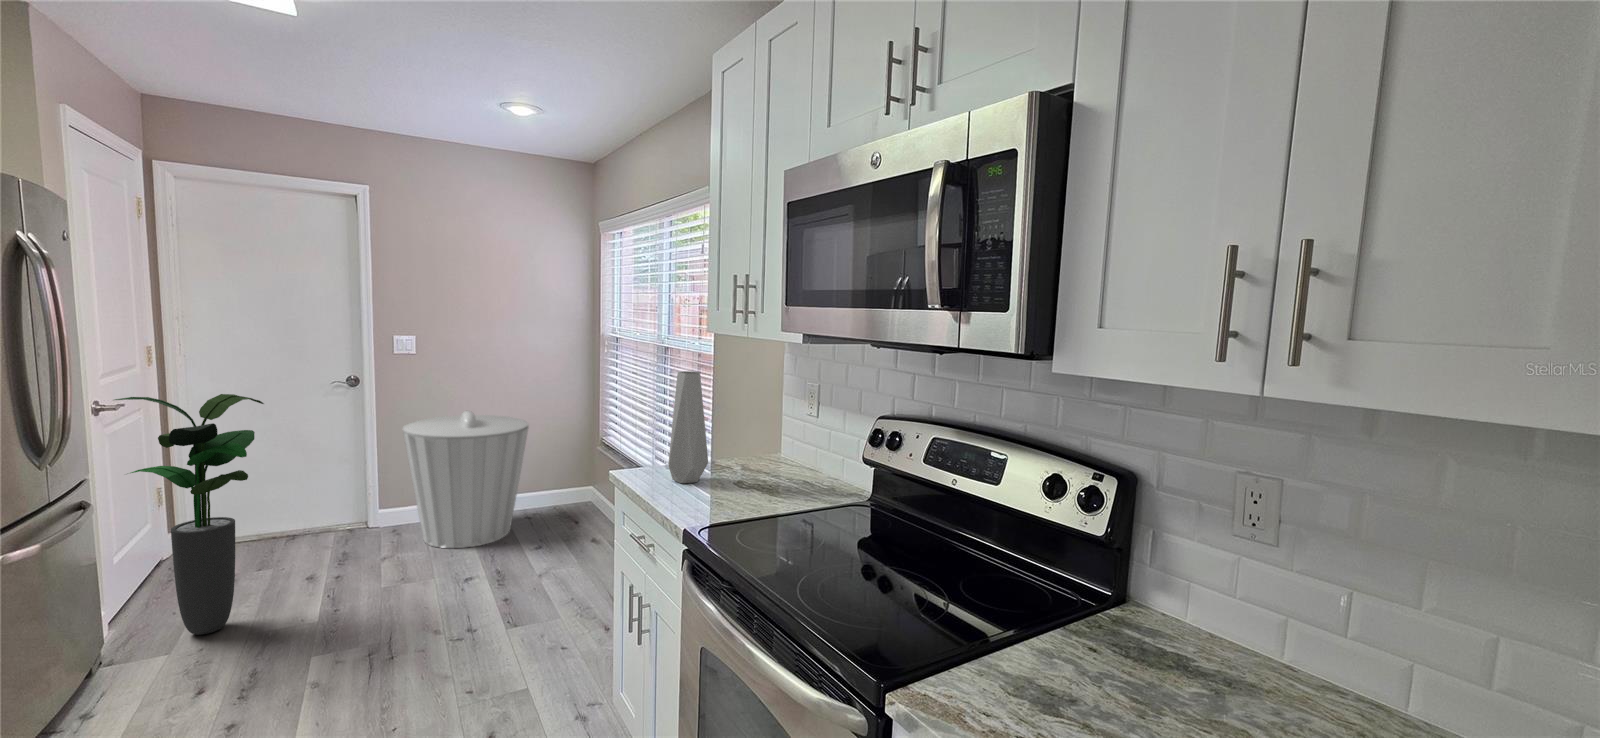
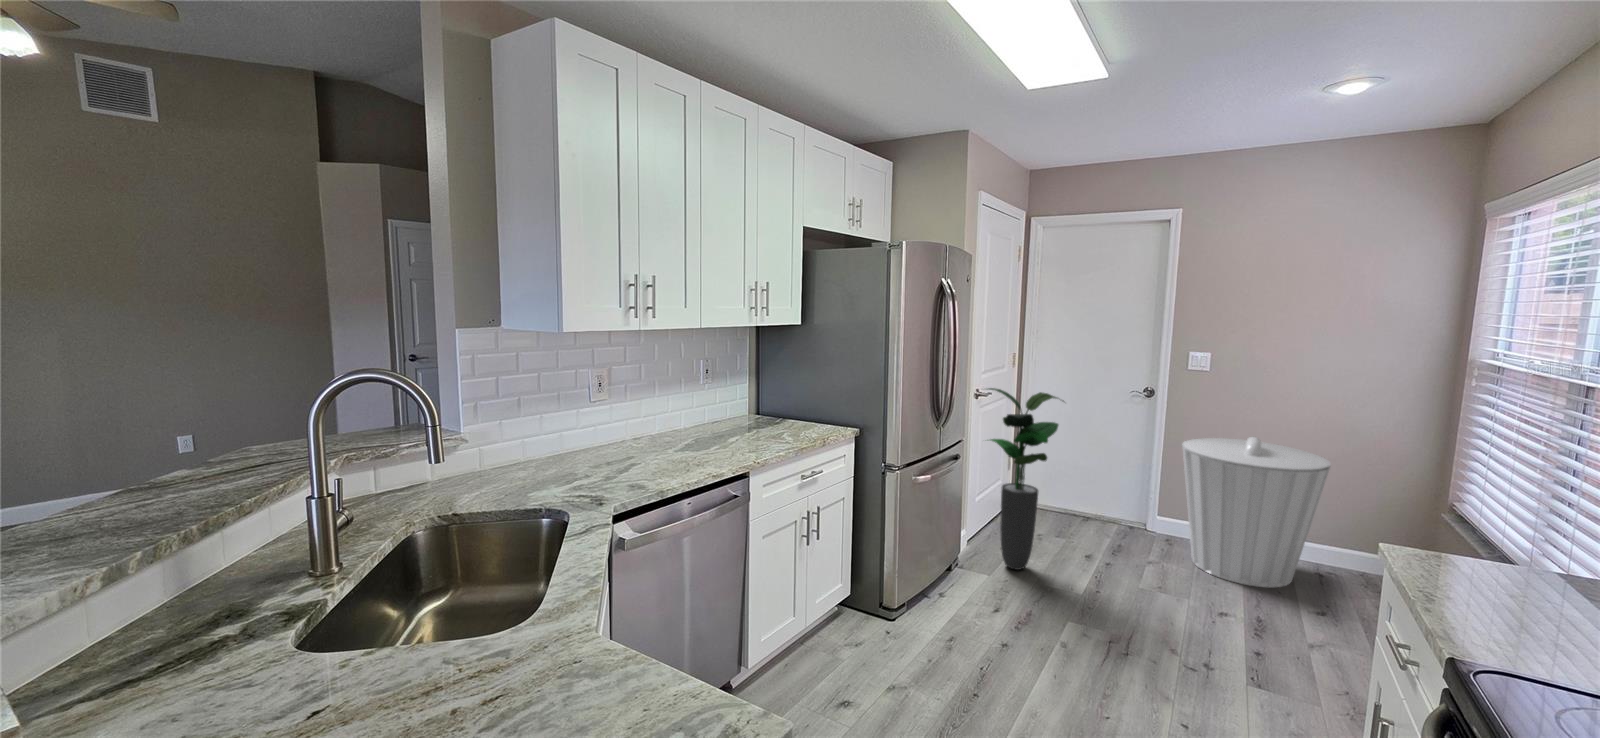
vase: present [668,371,708,483] -> none [1464,433,1555,606]

